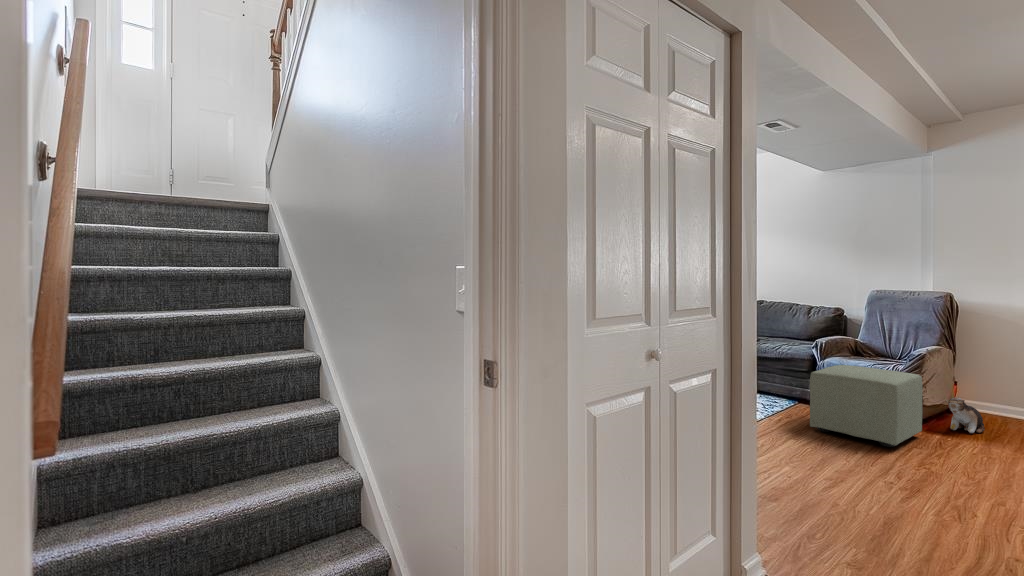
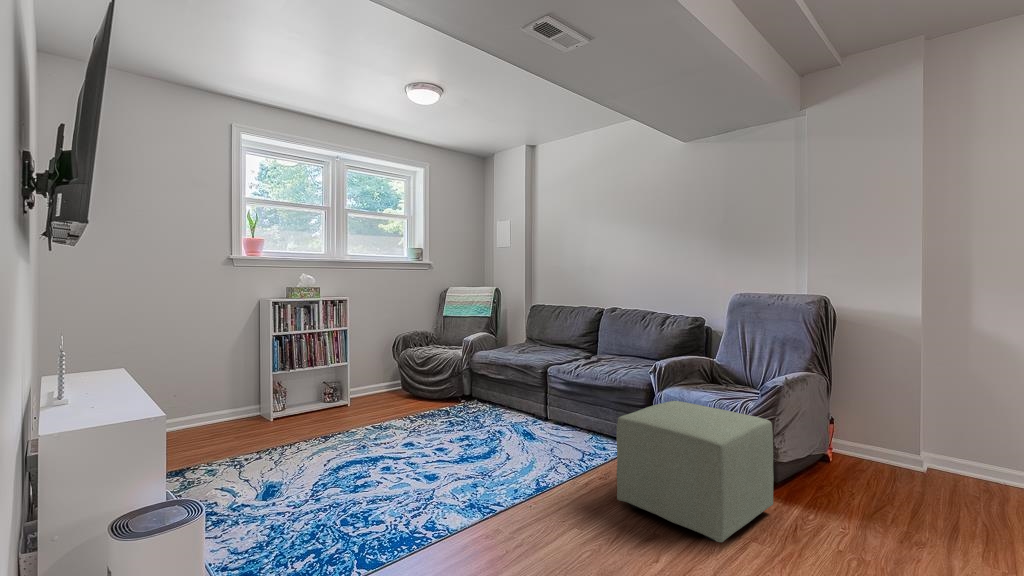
plush toy: present [944,397,985,433] -> none [807,449,865,502]

